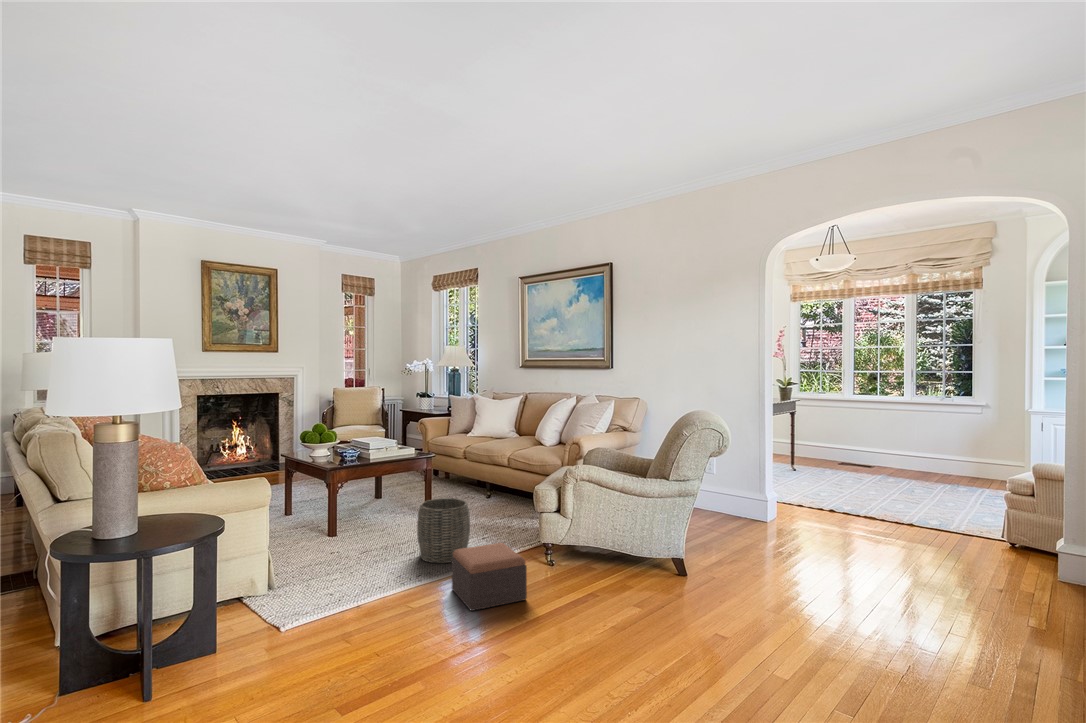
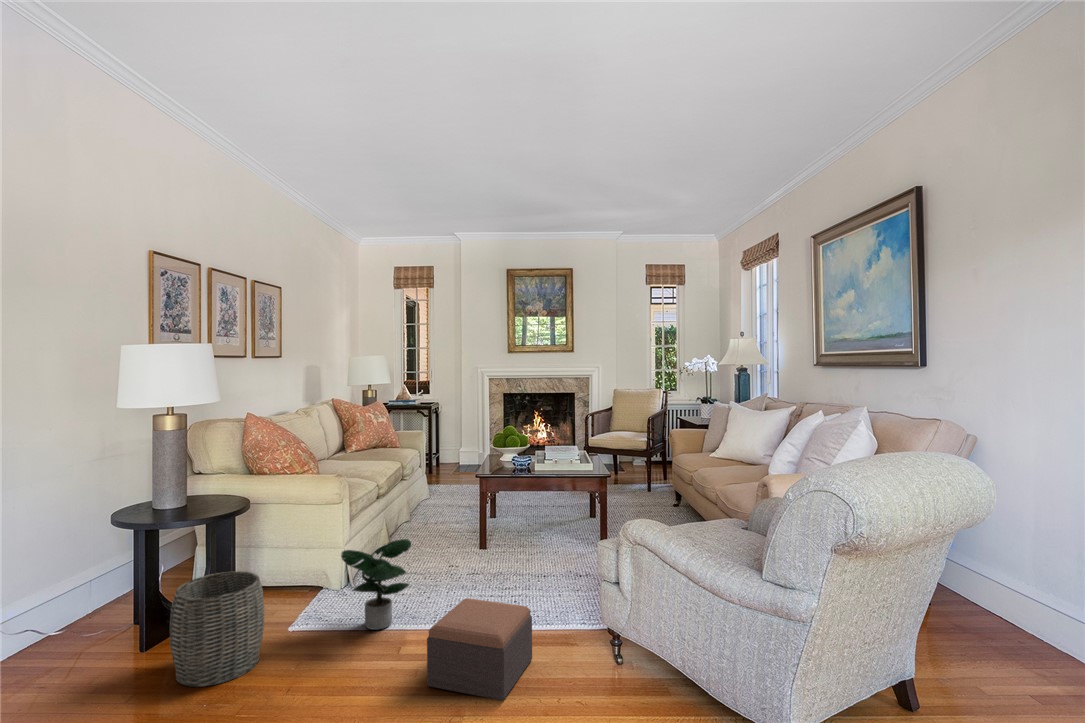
woven basket: present [417,498,470,563] -> present [170,571,264,687]
potted plant: none [325,523,396,605] -> present [341,539,411,630]

